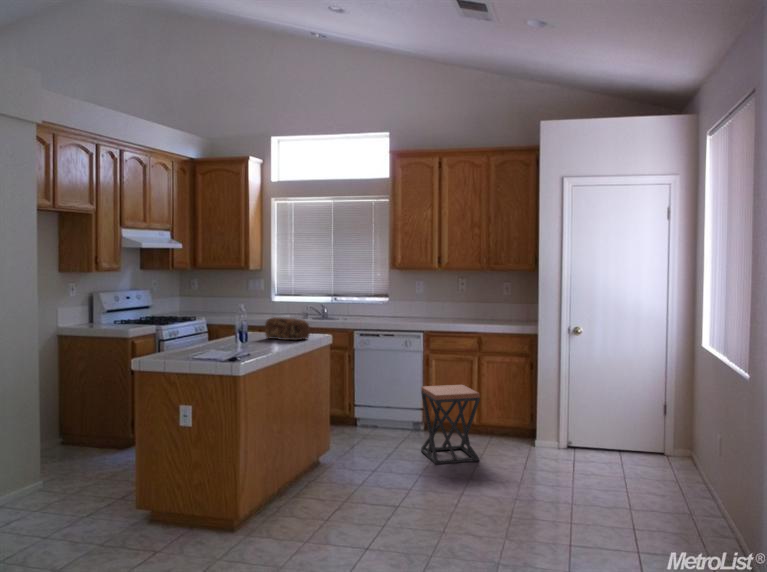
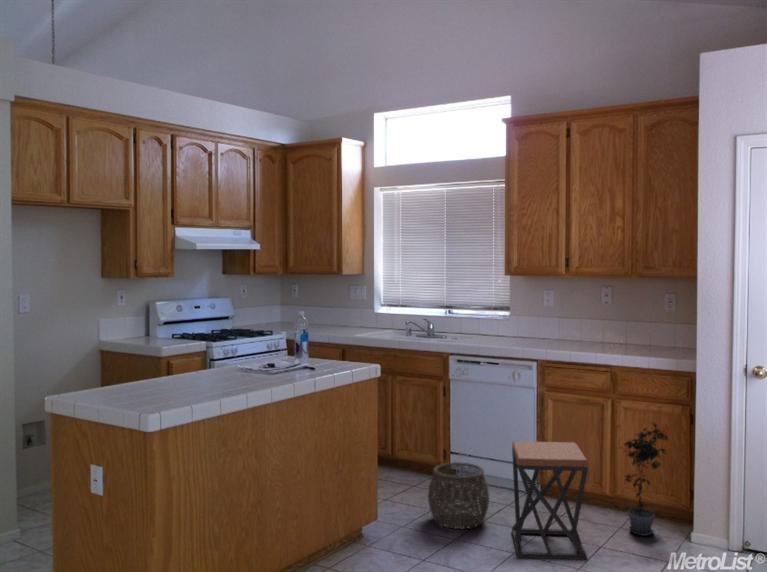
bread loaf: present [265,317,310,340] -> none [286,338,341,371]
potted plant: none [487,369,521,445] -> present [621,424,668,536]
woven basket: none [358,407,403,454] -> present [428,462,489,529]

